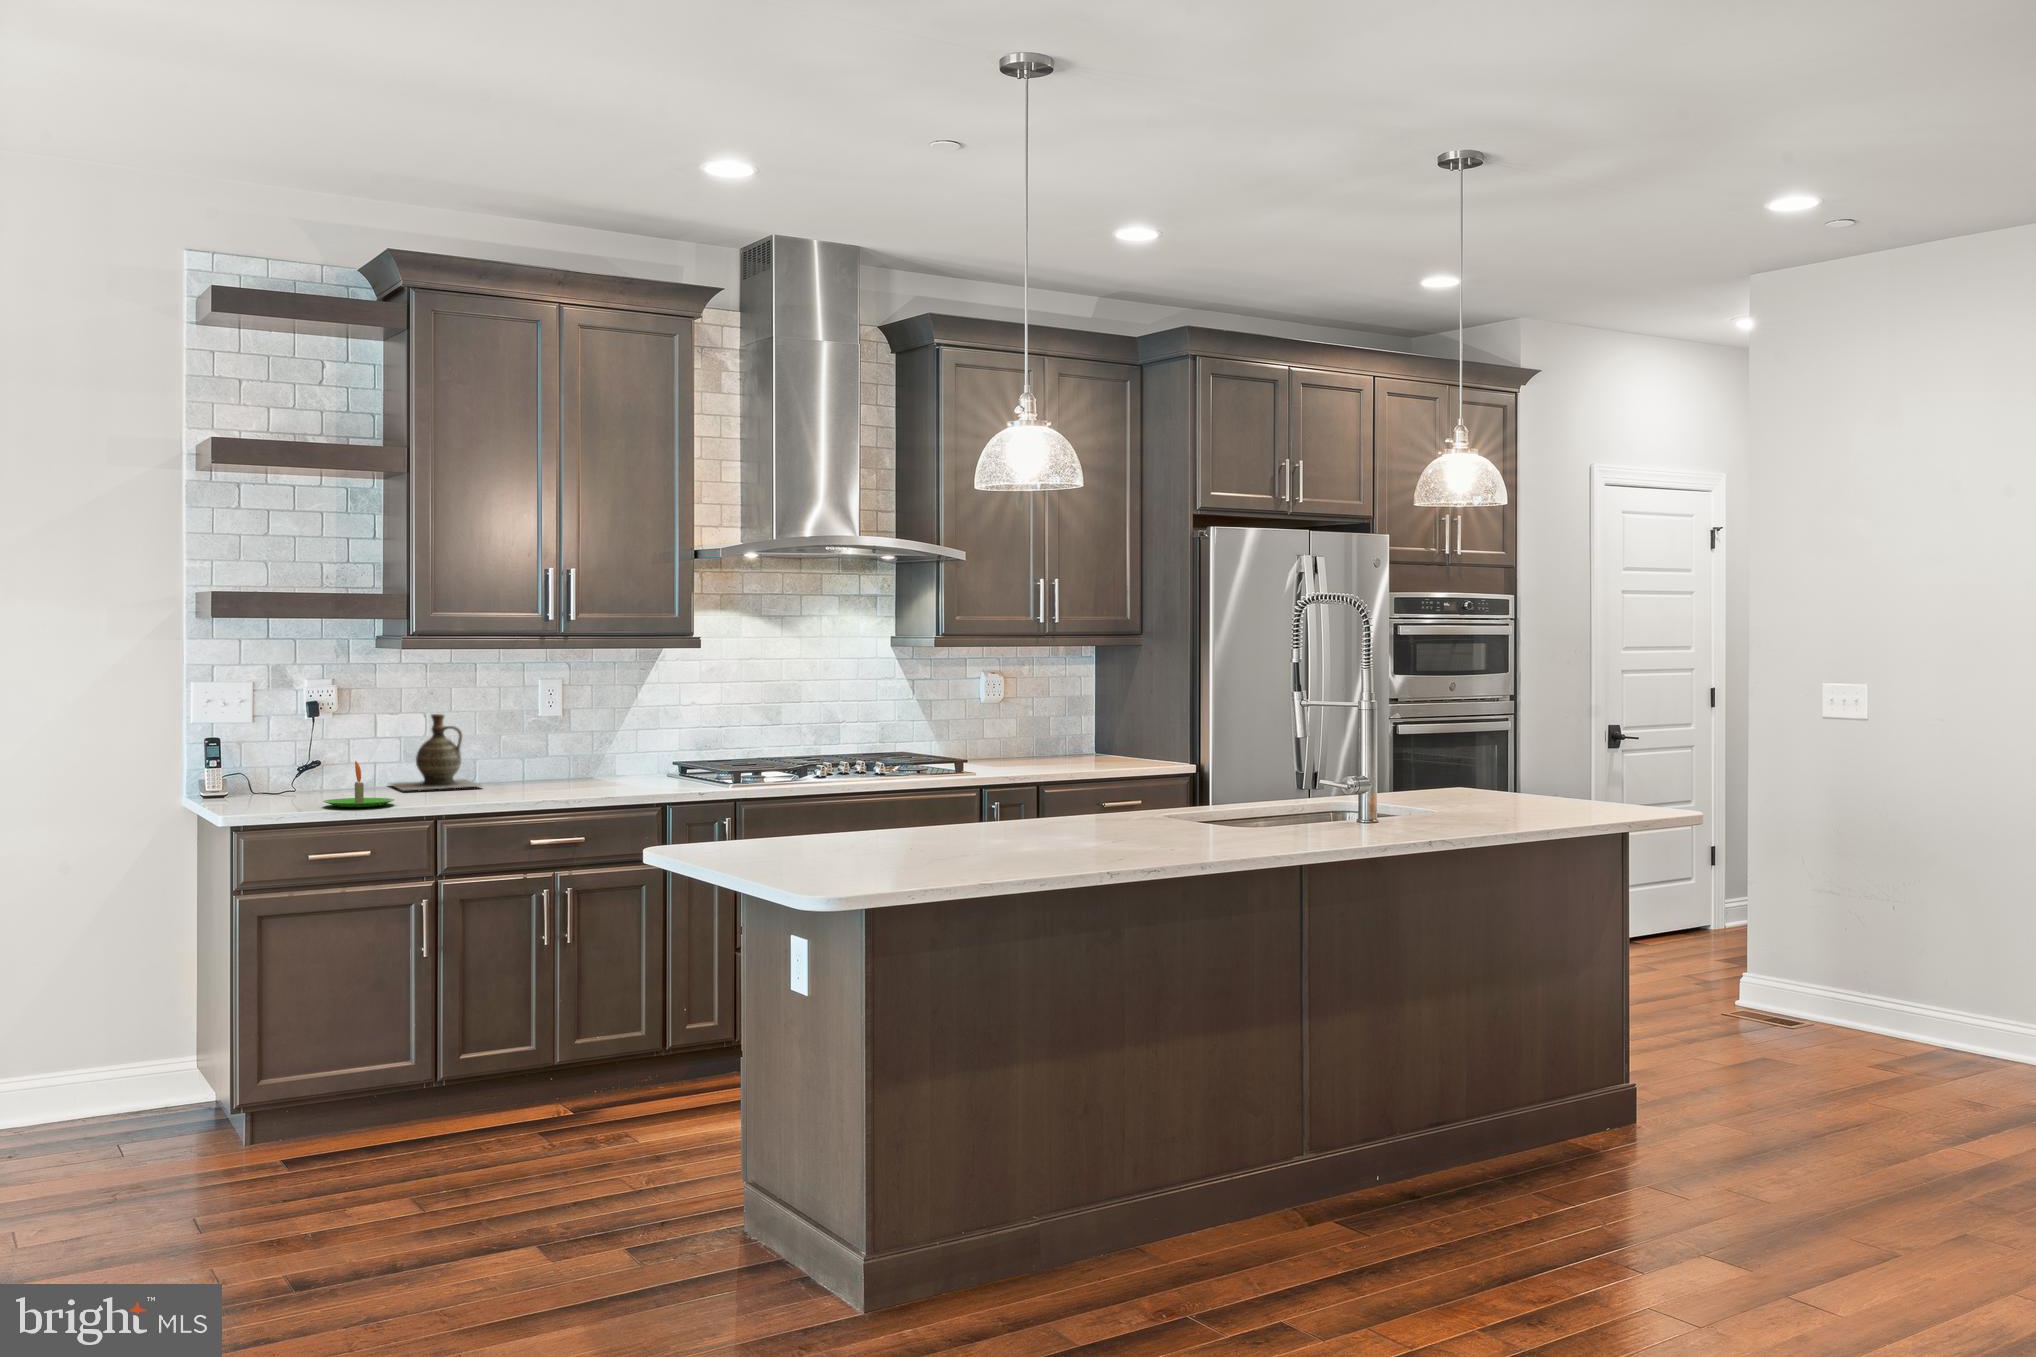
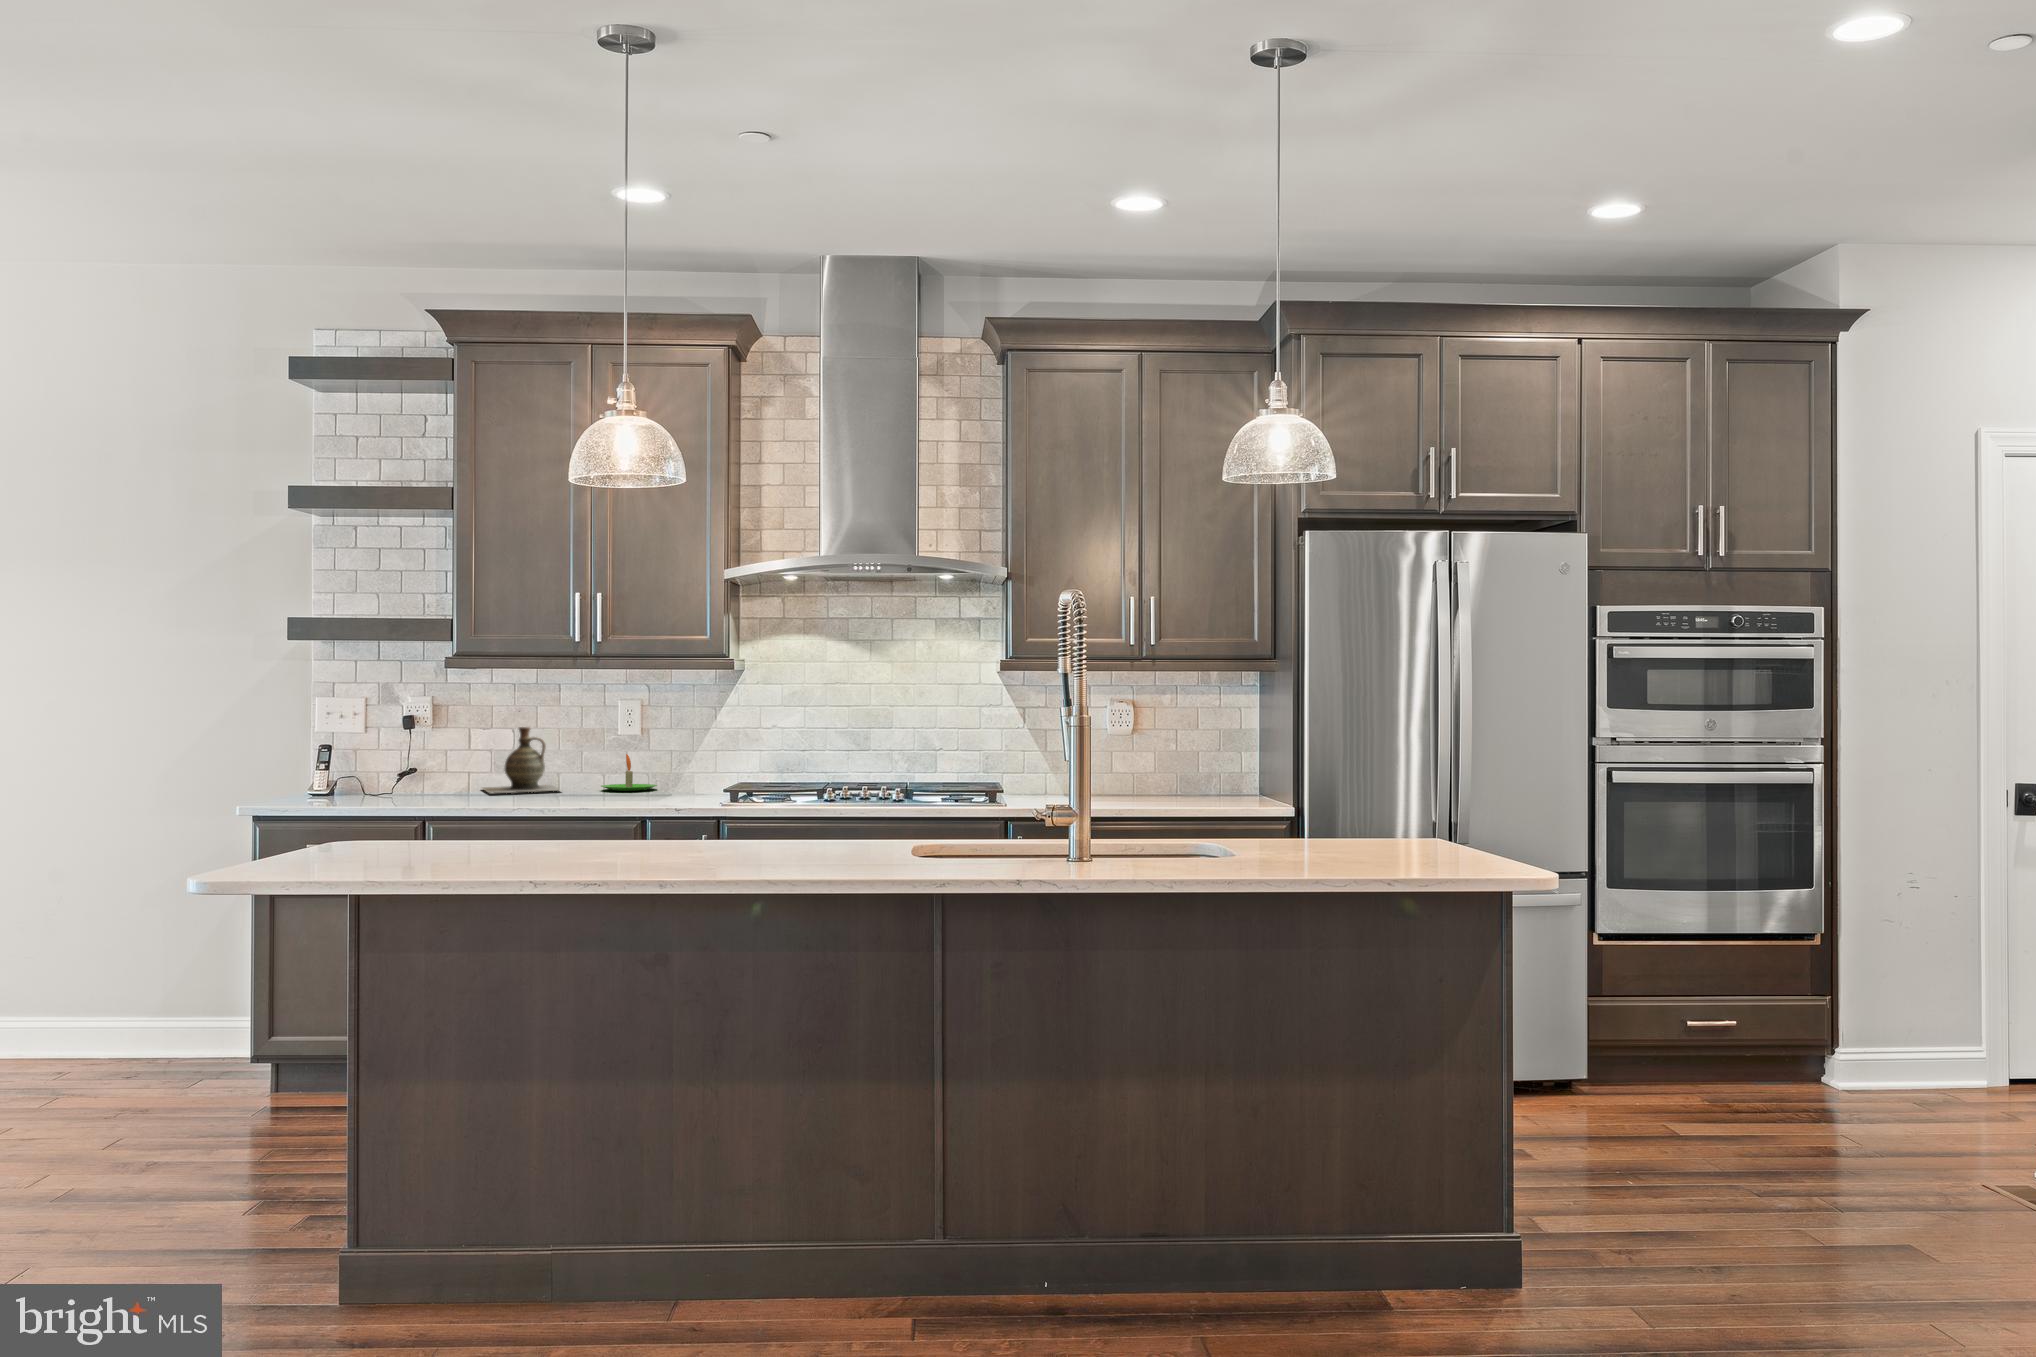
candle: present [323,761,395,807] -> present [601,754,657,791]

